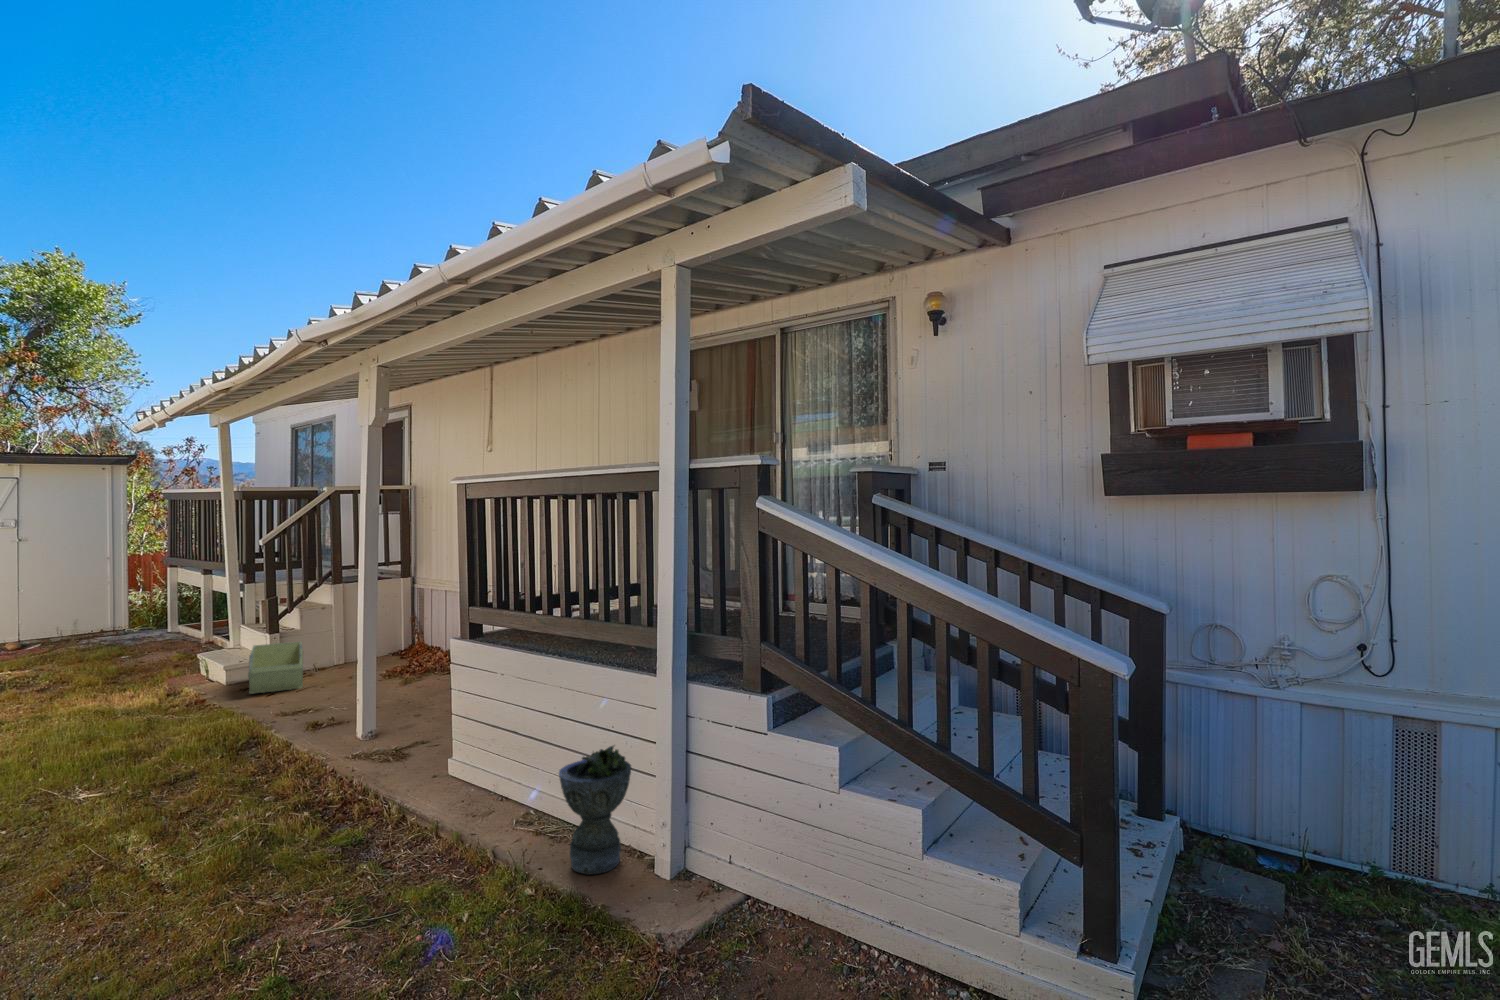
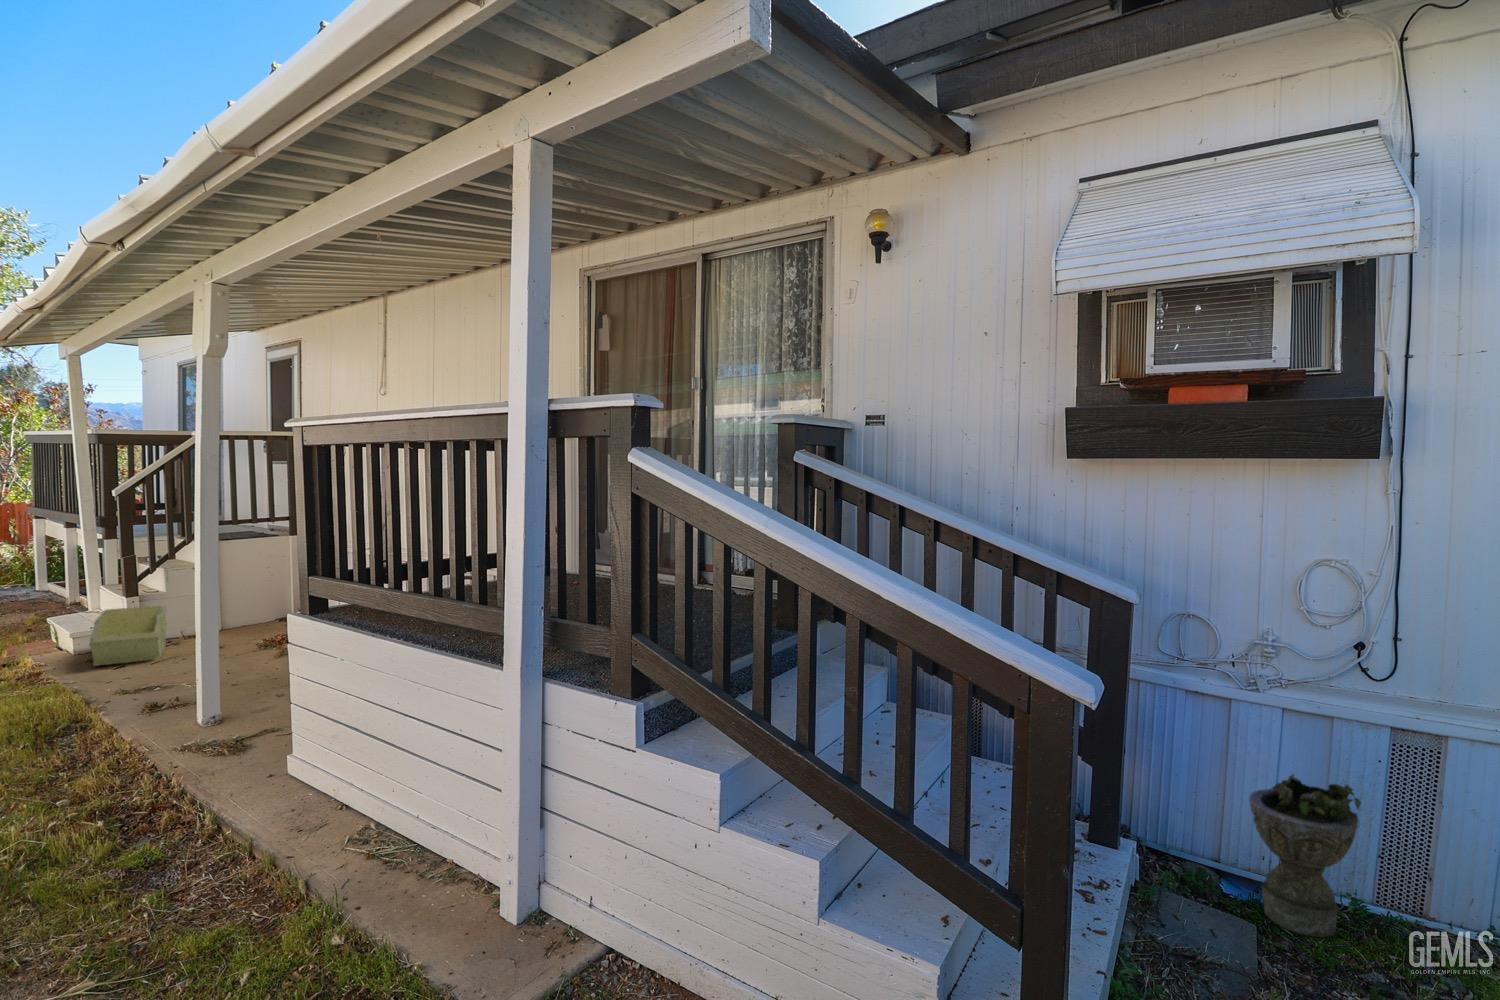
planter: present [559,746,631,874] -> present [1249,774,1361,938]

